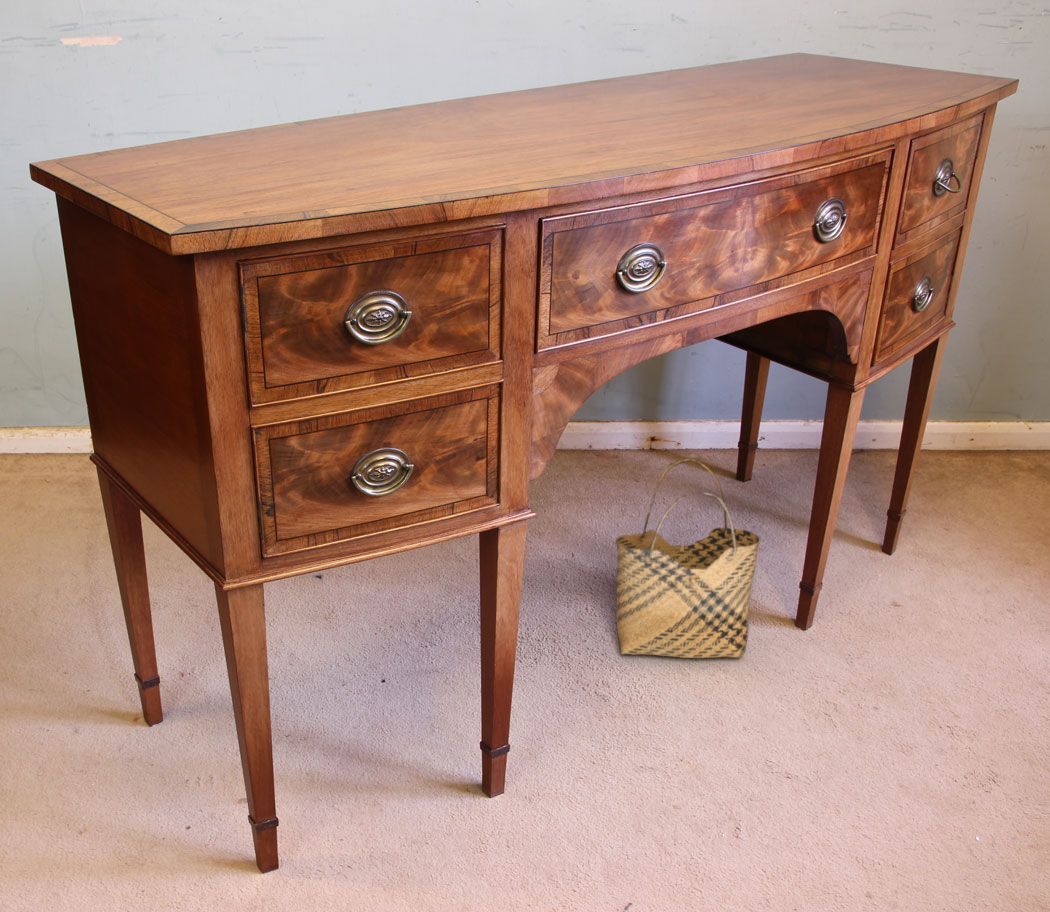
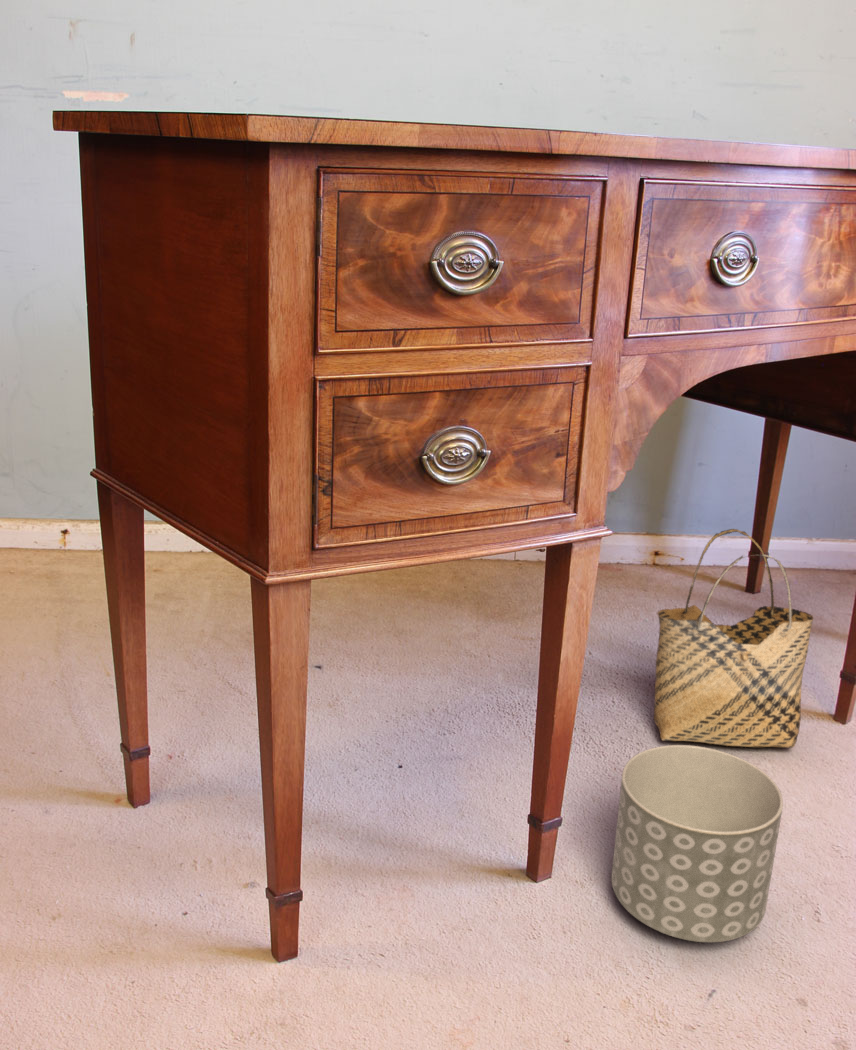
planter: none [550,680,689,852] -> present [611,745,783,942]

